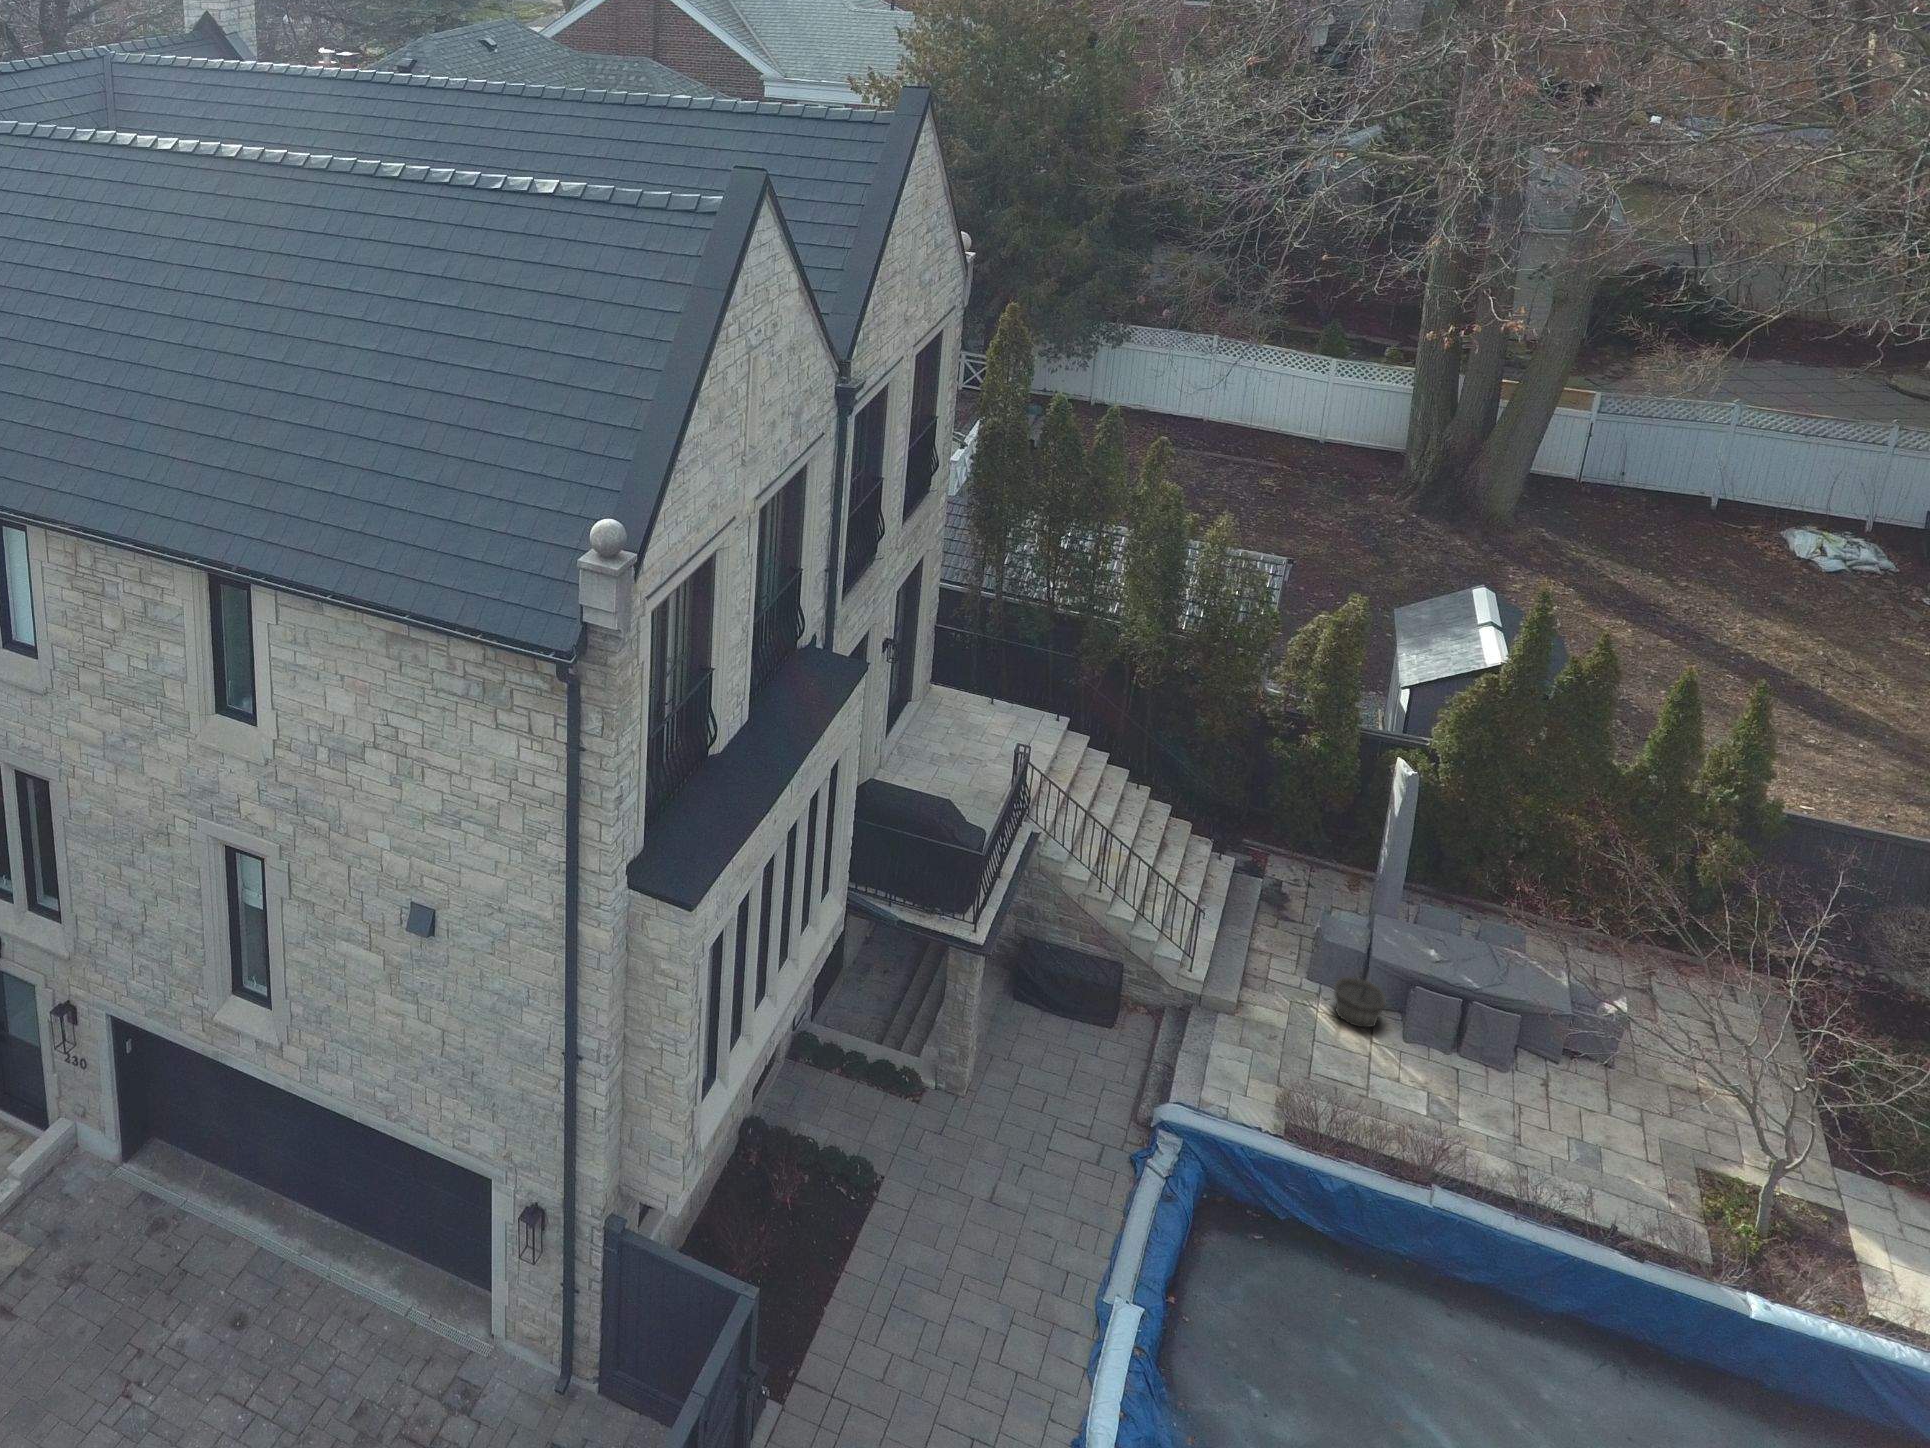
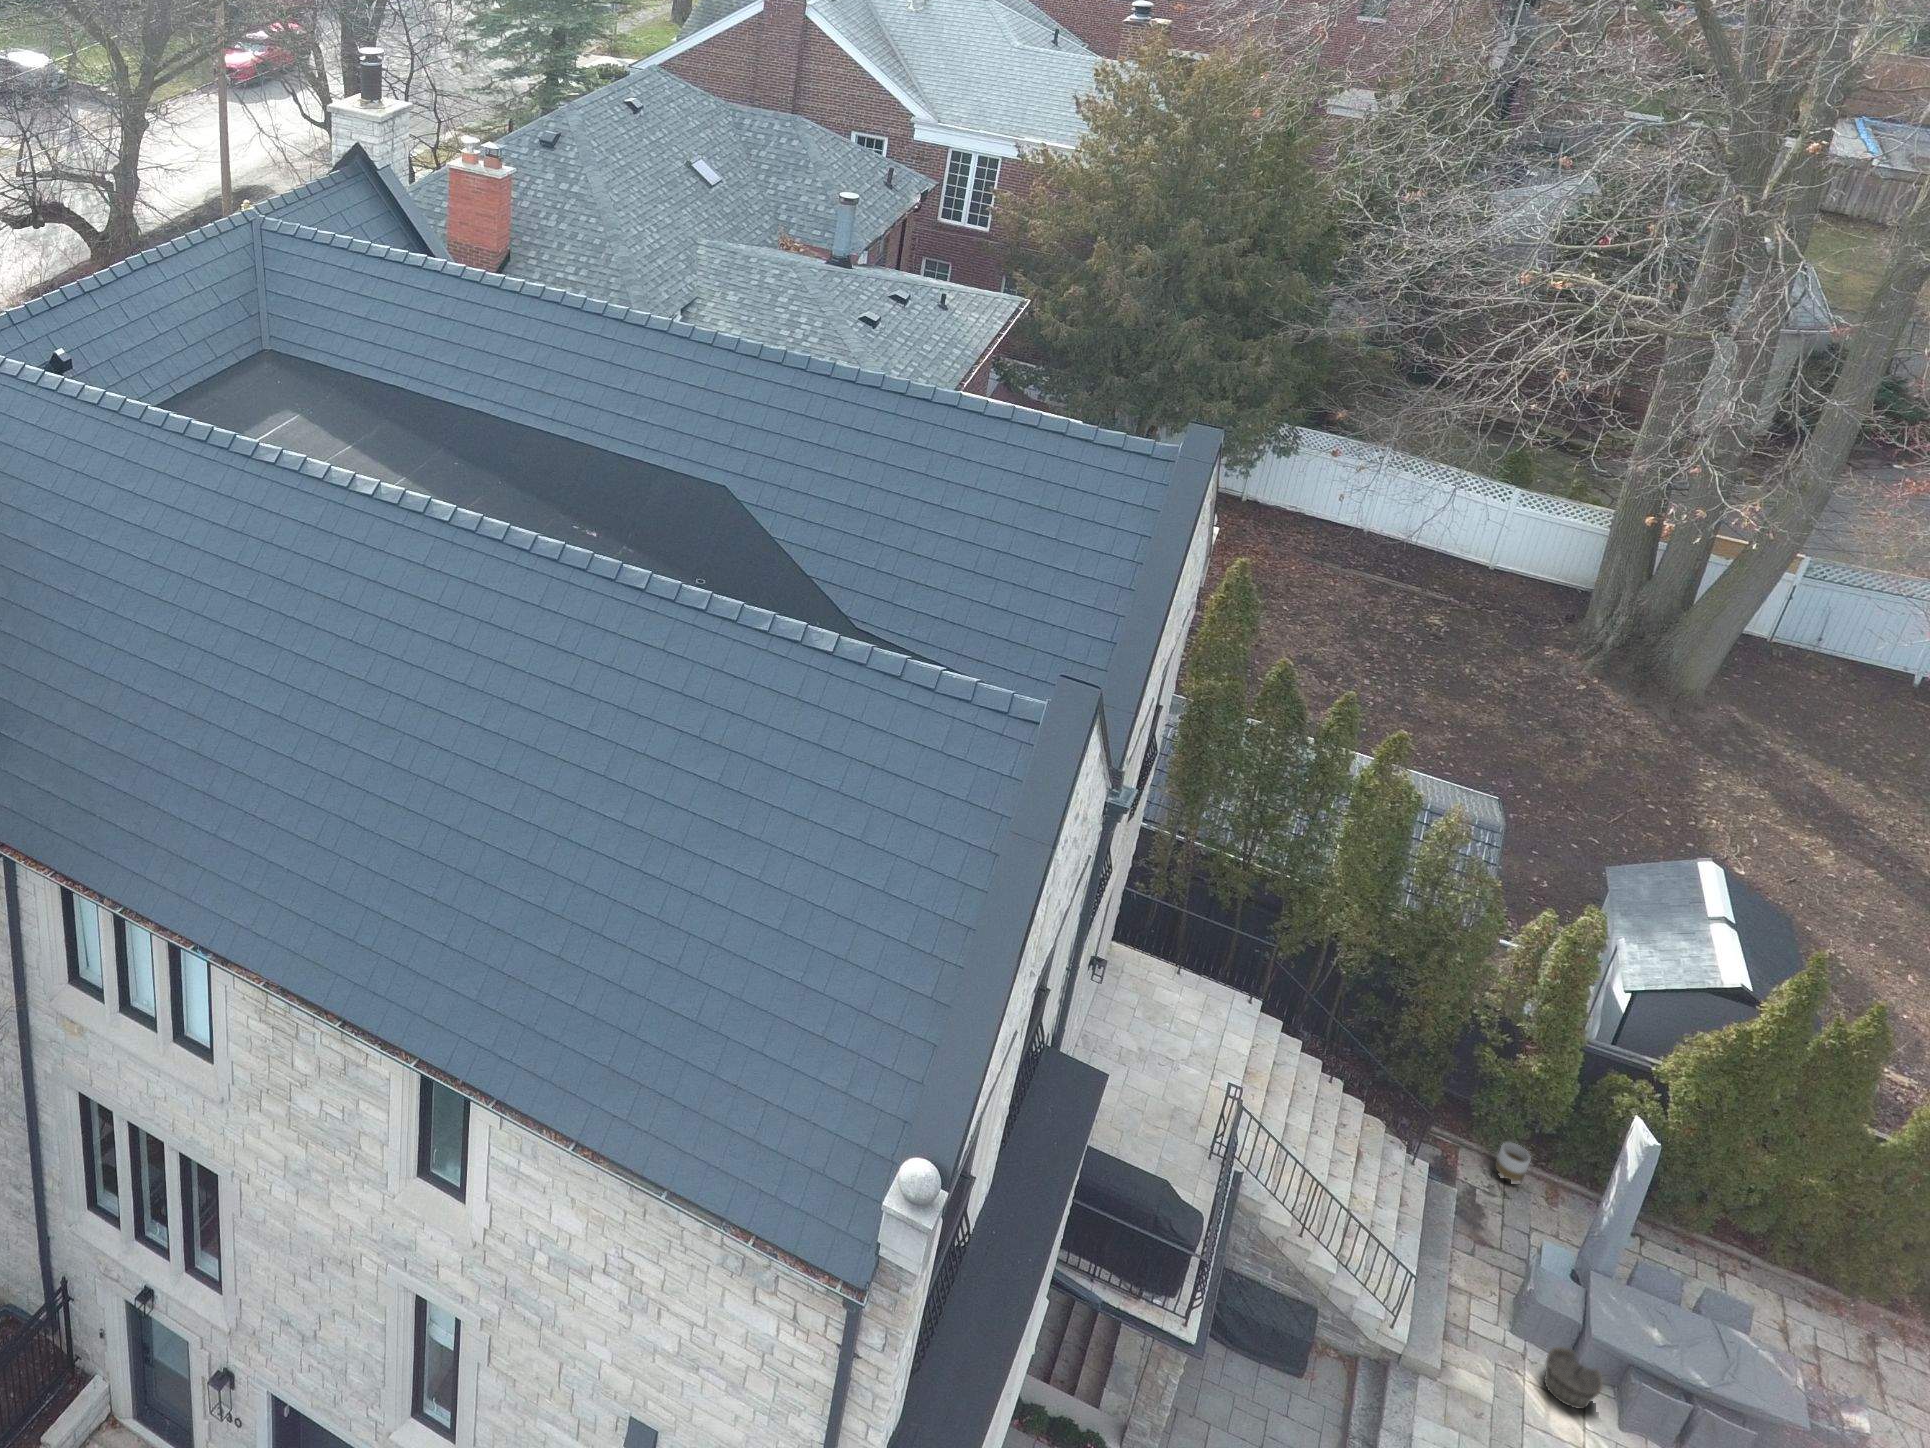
planter: none [1296,837,1328,881] -> present [1491,1143,1531,1183]

